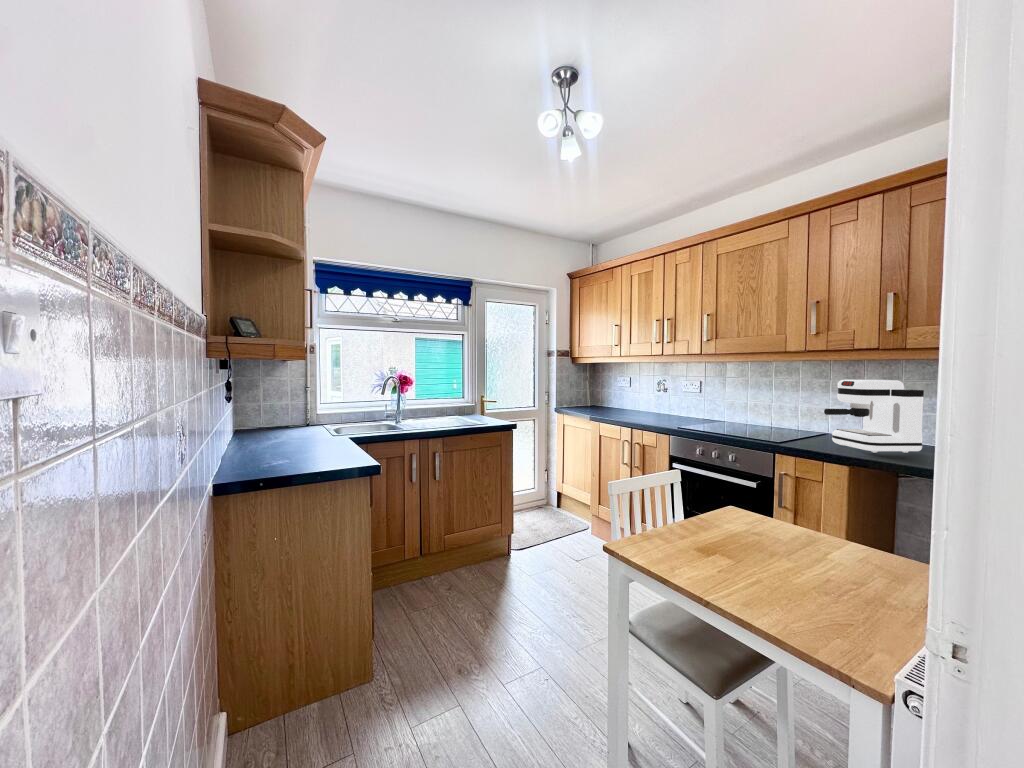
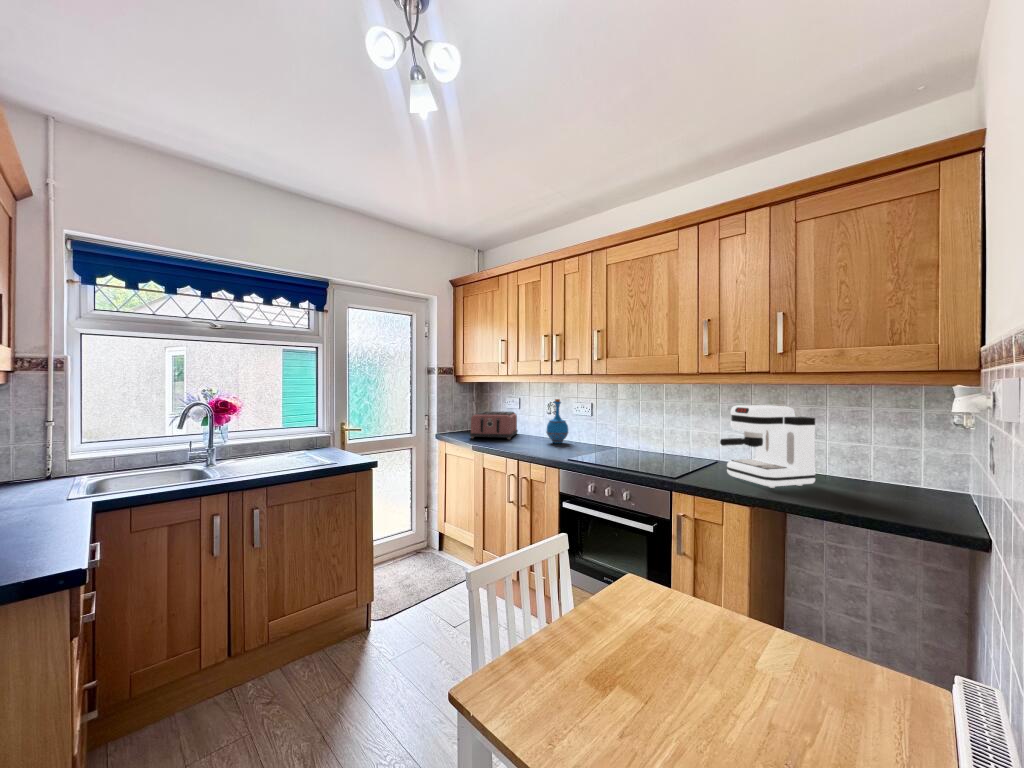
bottle: none [657,377,678,417] -> present [546,399,568,443]
toaster: none [586,389,629,413] -> present [470,411,518,439]

